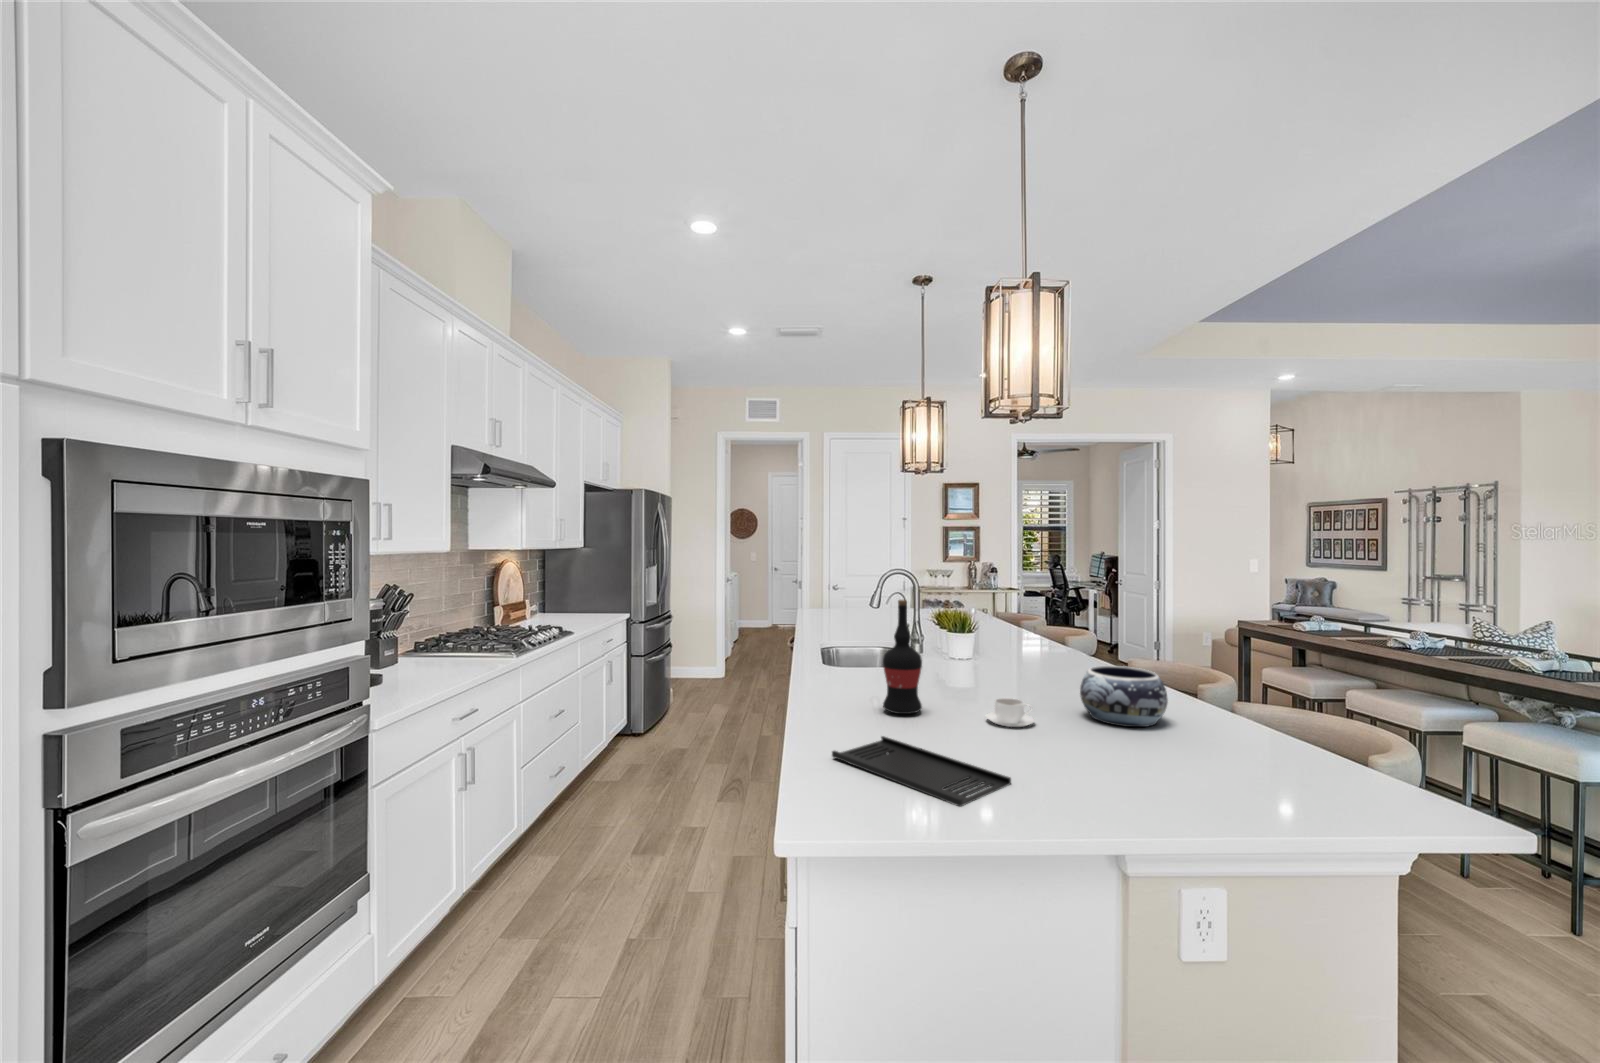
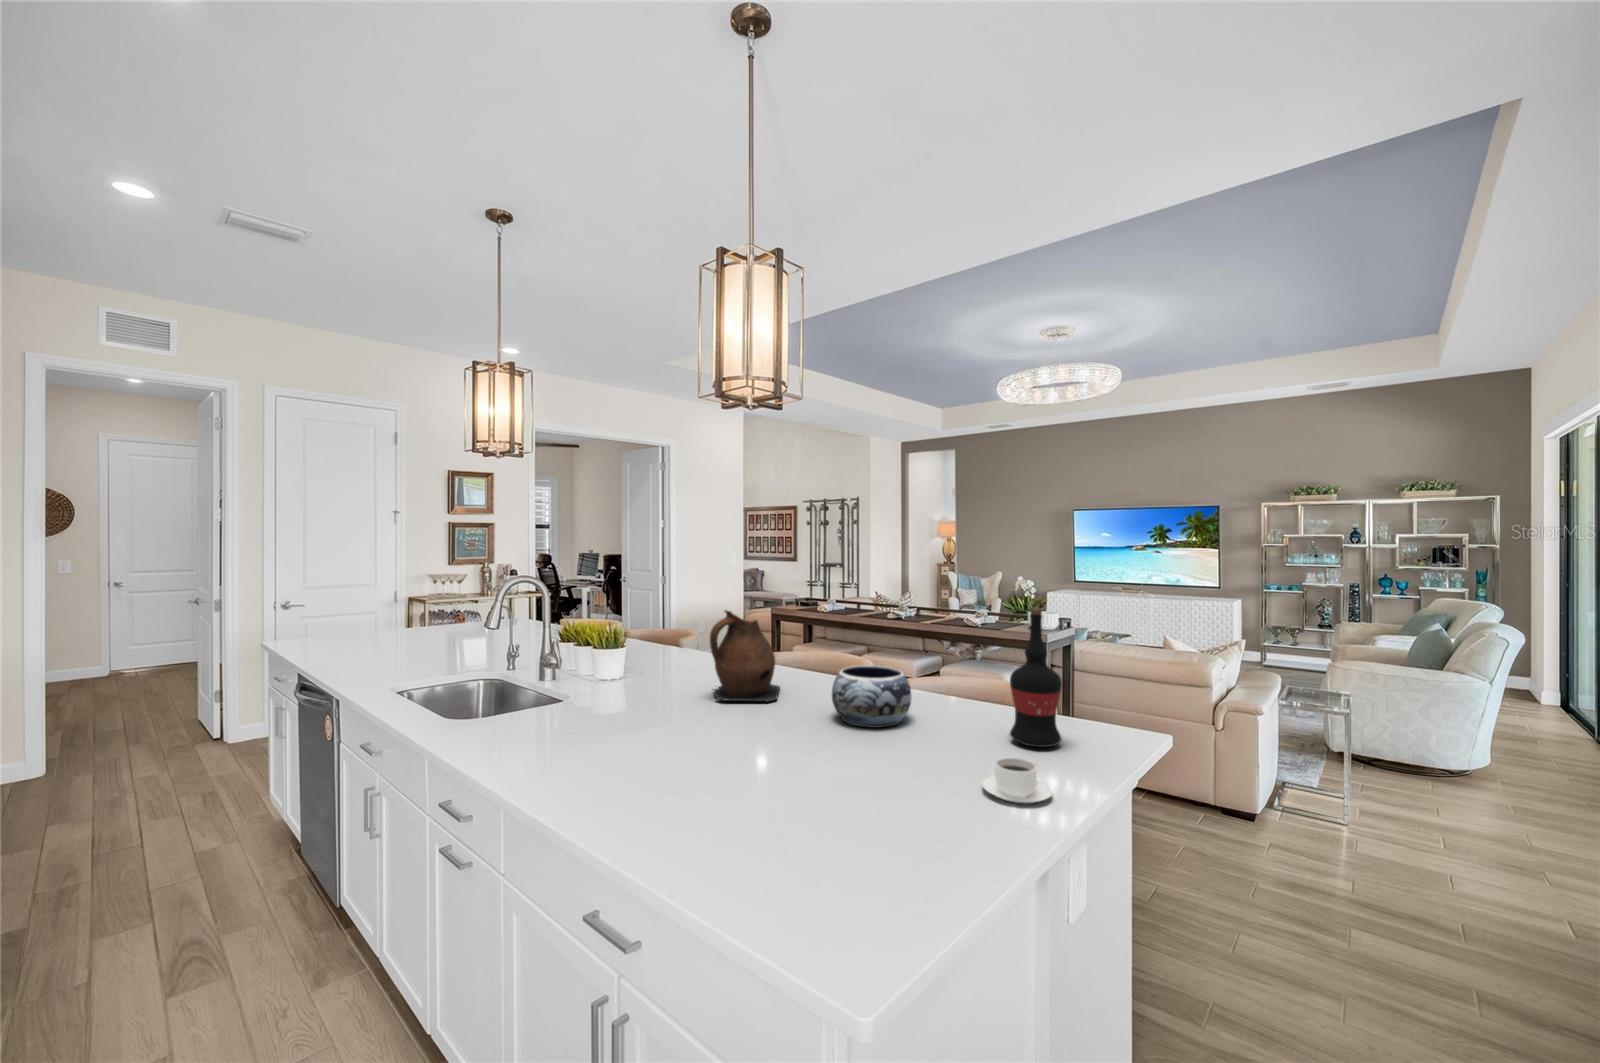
wine bottle: present [883,600,922,714] -> present [1010,607,1062,747]
ceramic pitcher: none [1007,604,1087,691] -> present [710,610,780,702]
coffee cup: present [986,698,1035,727] -> present [982,758,1052,803]
tray: present [832,736,1011,806] -> none [711,819,957,889]

